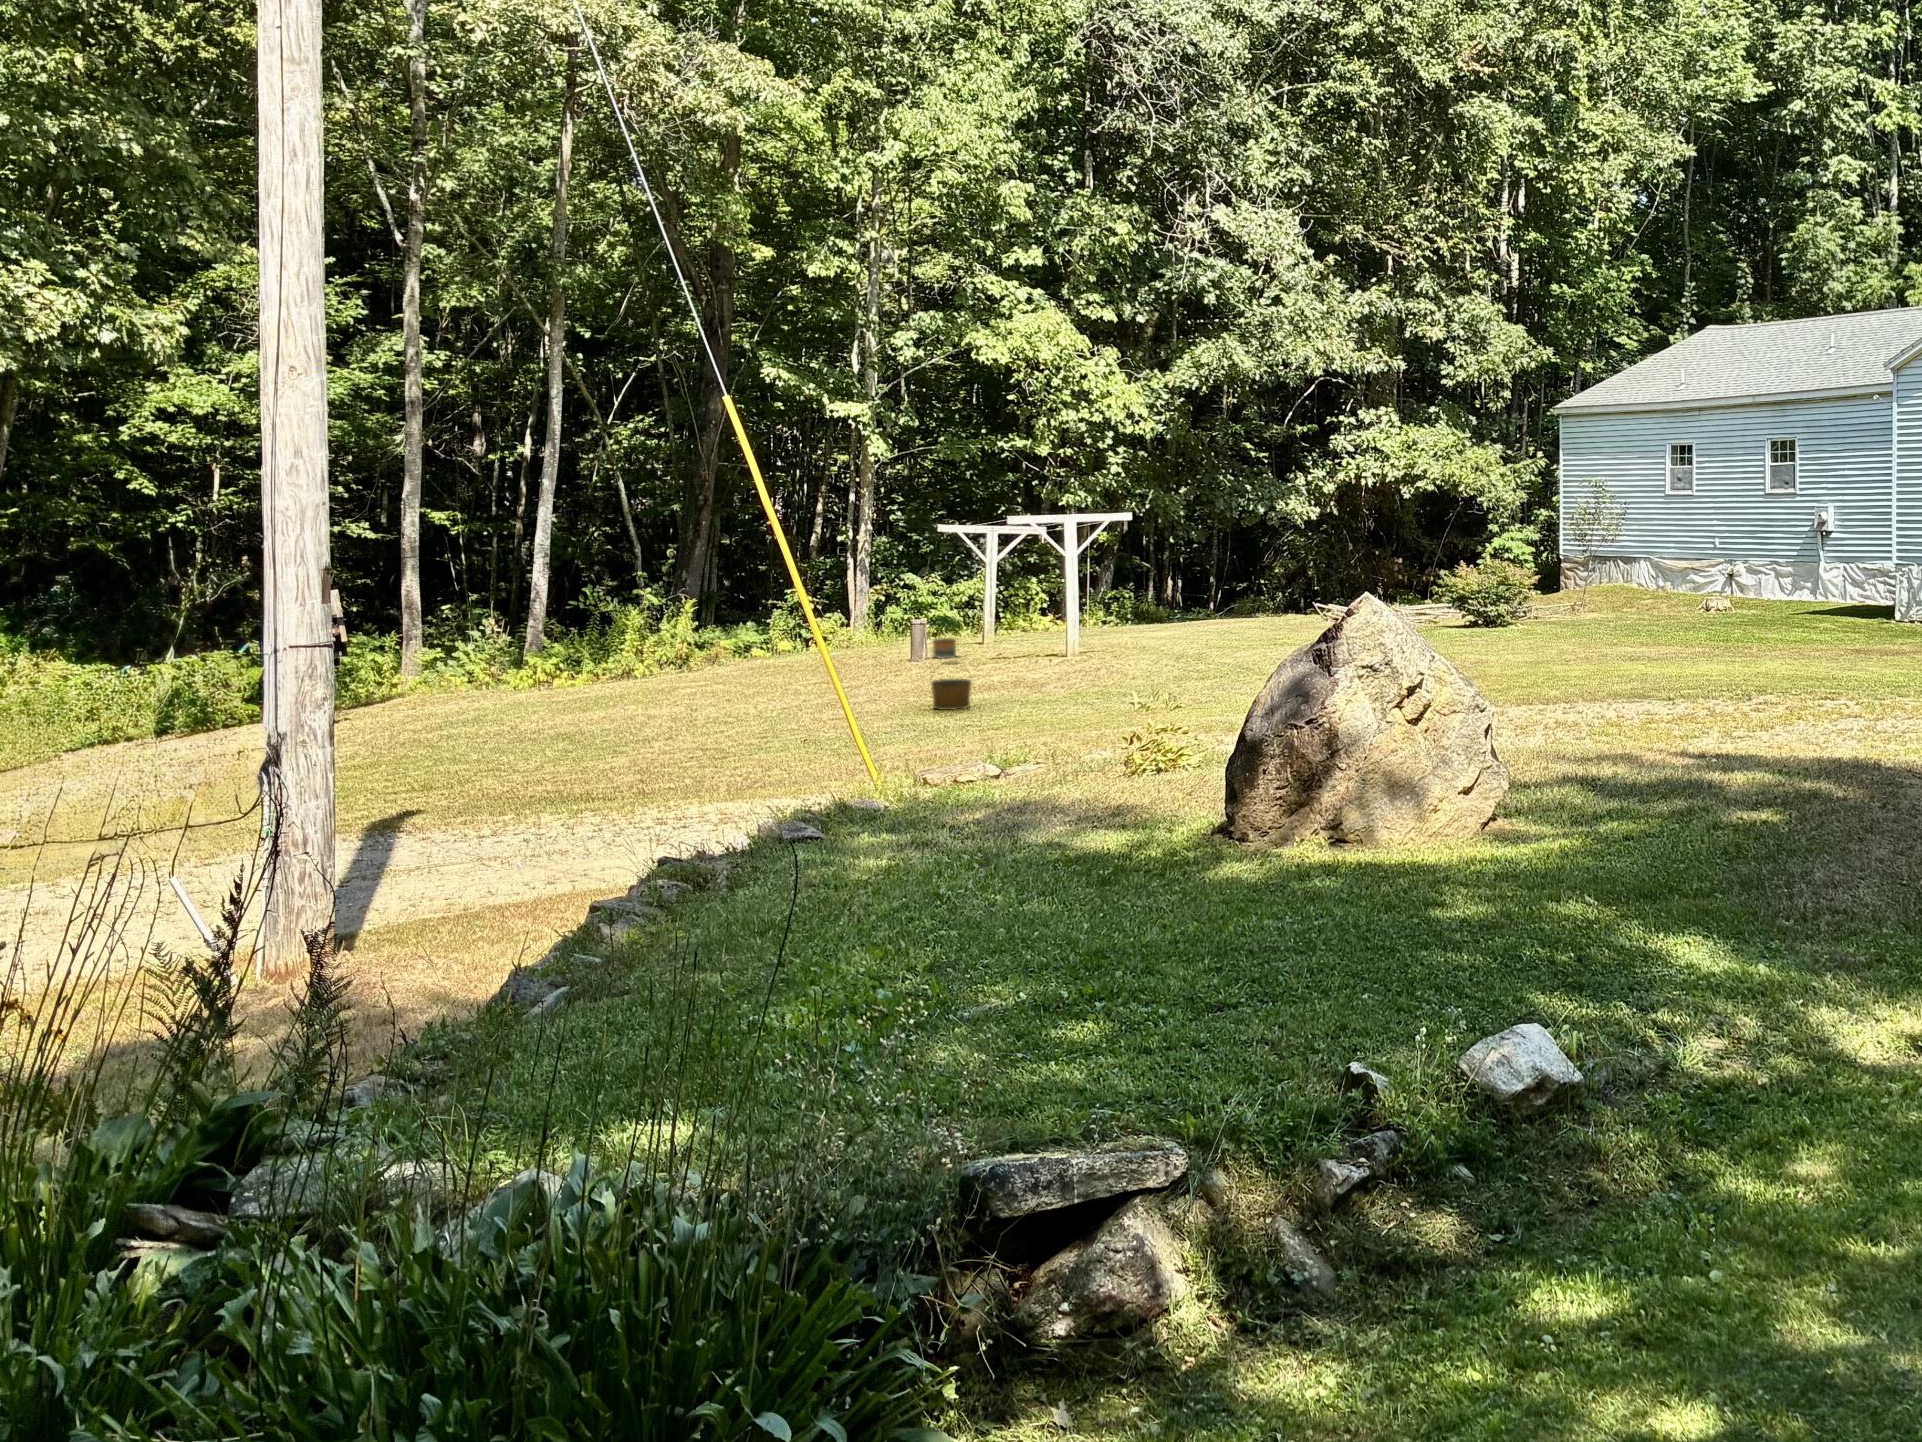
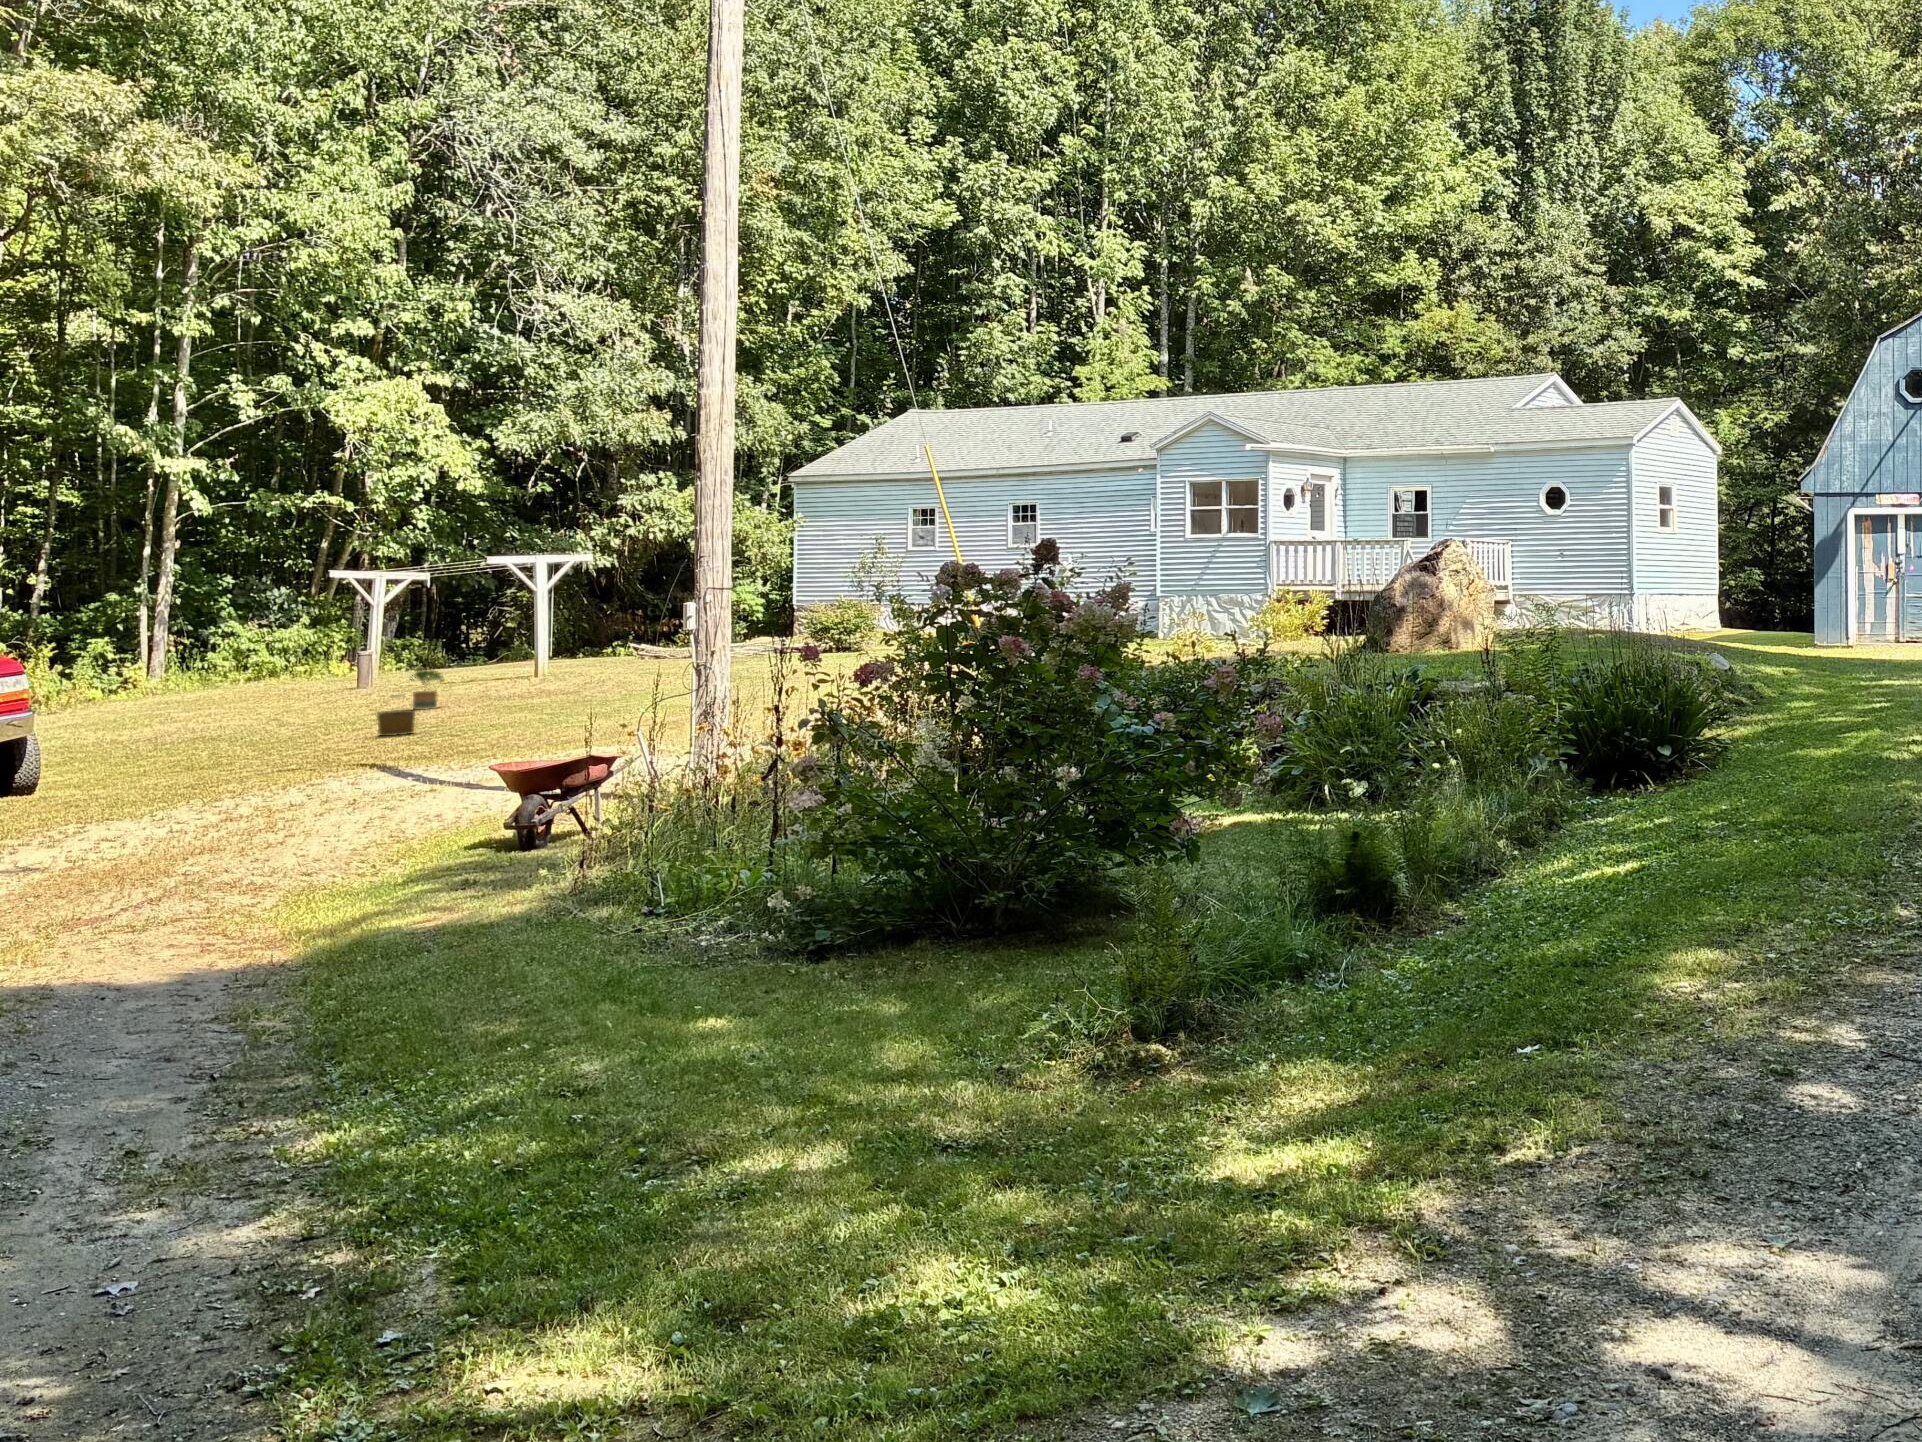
bucket: present [931,662,971,710] -> present [377,695,415,736]

